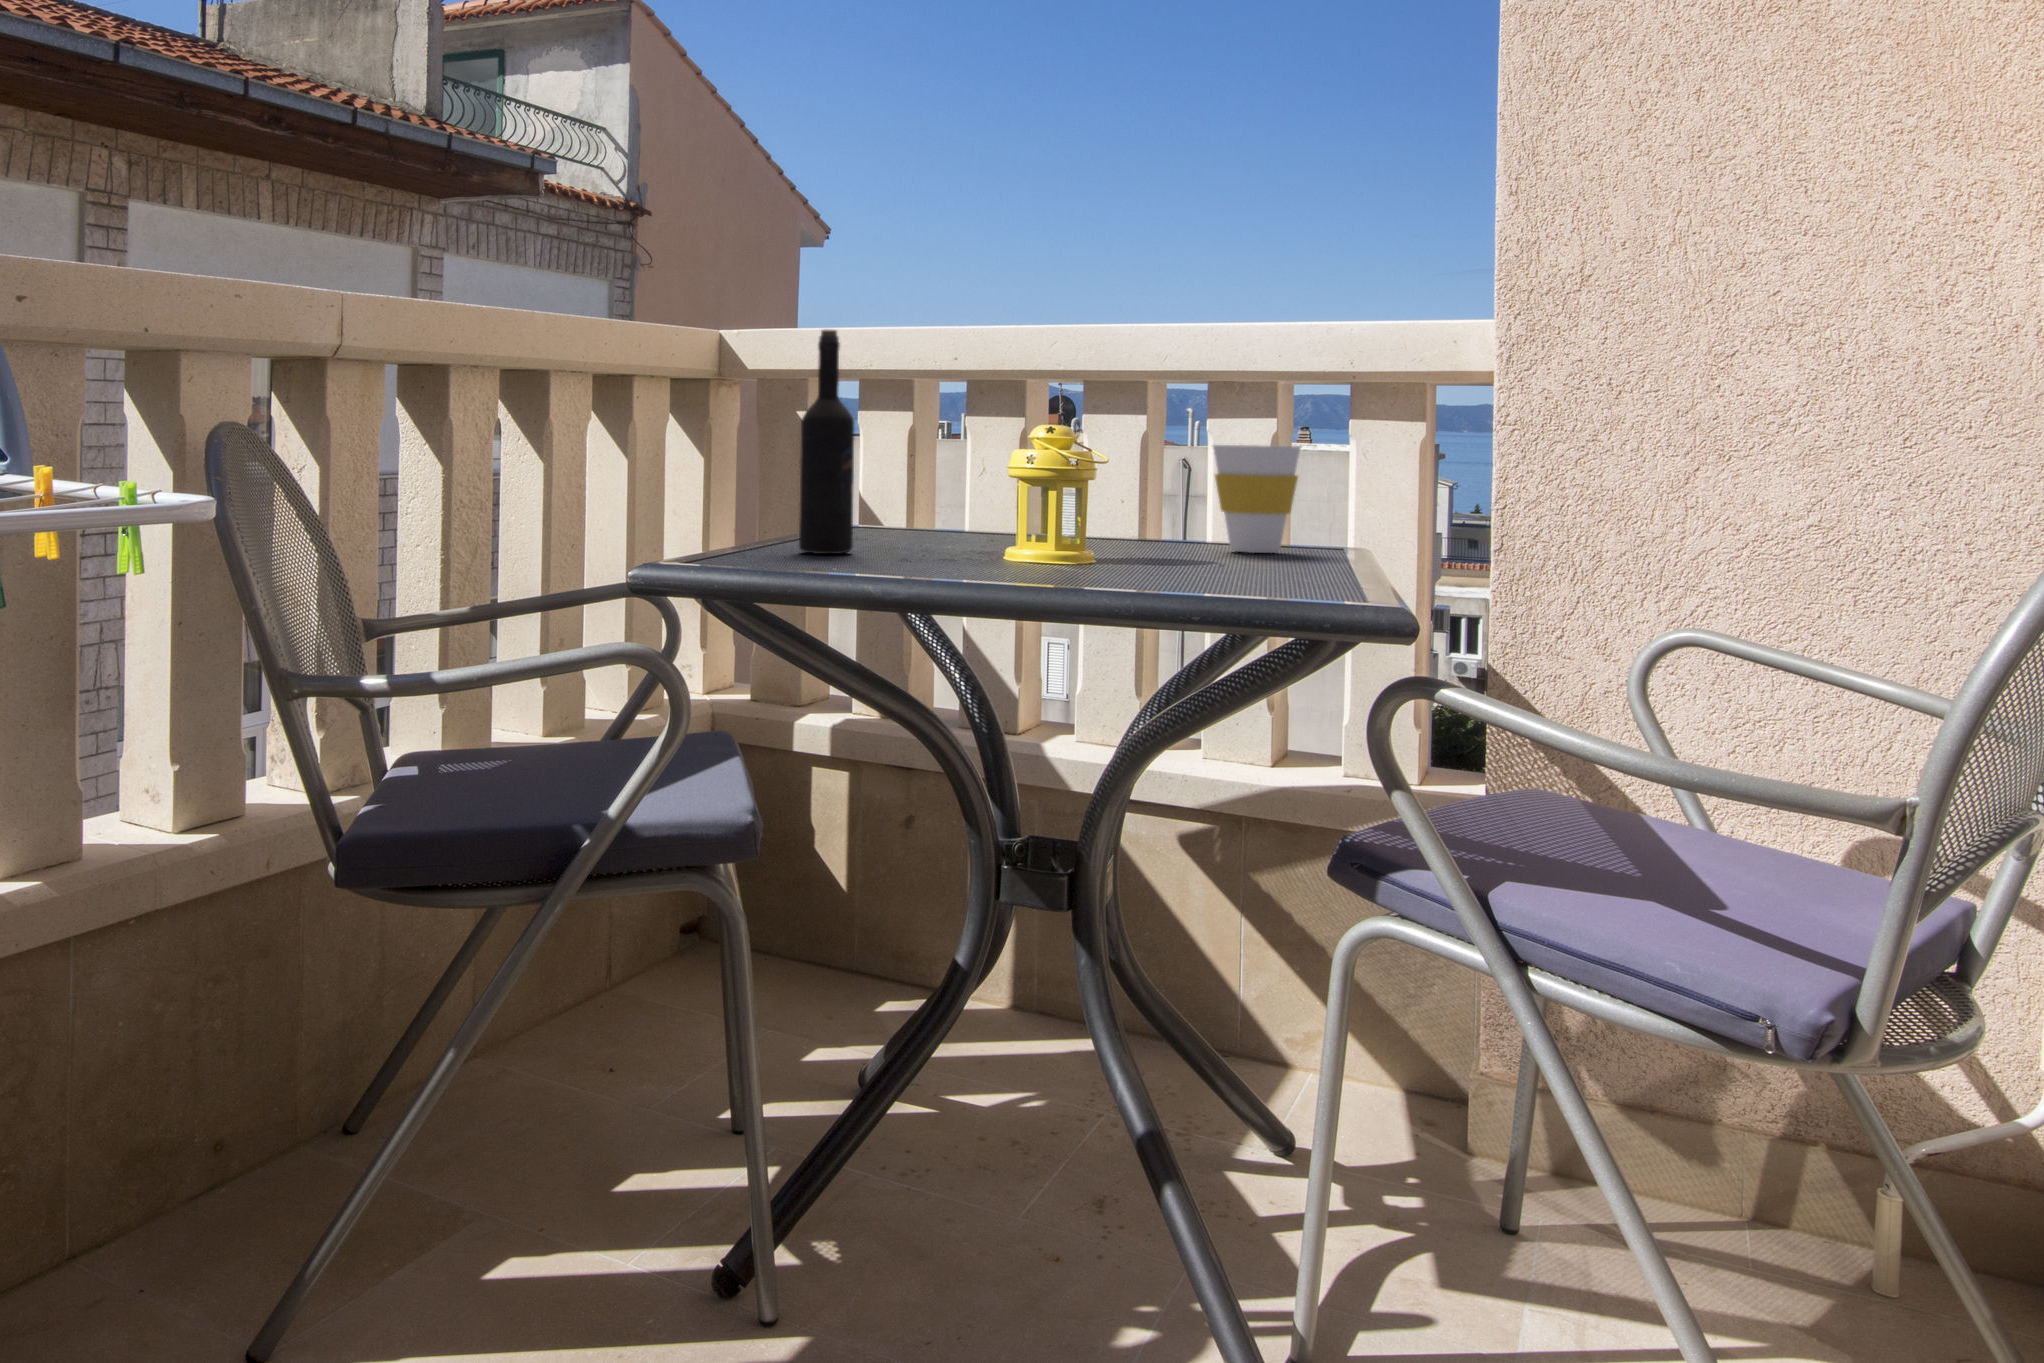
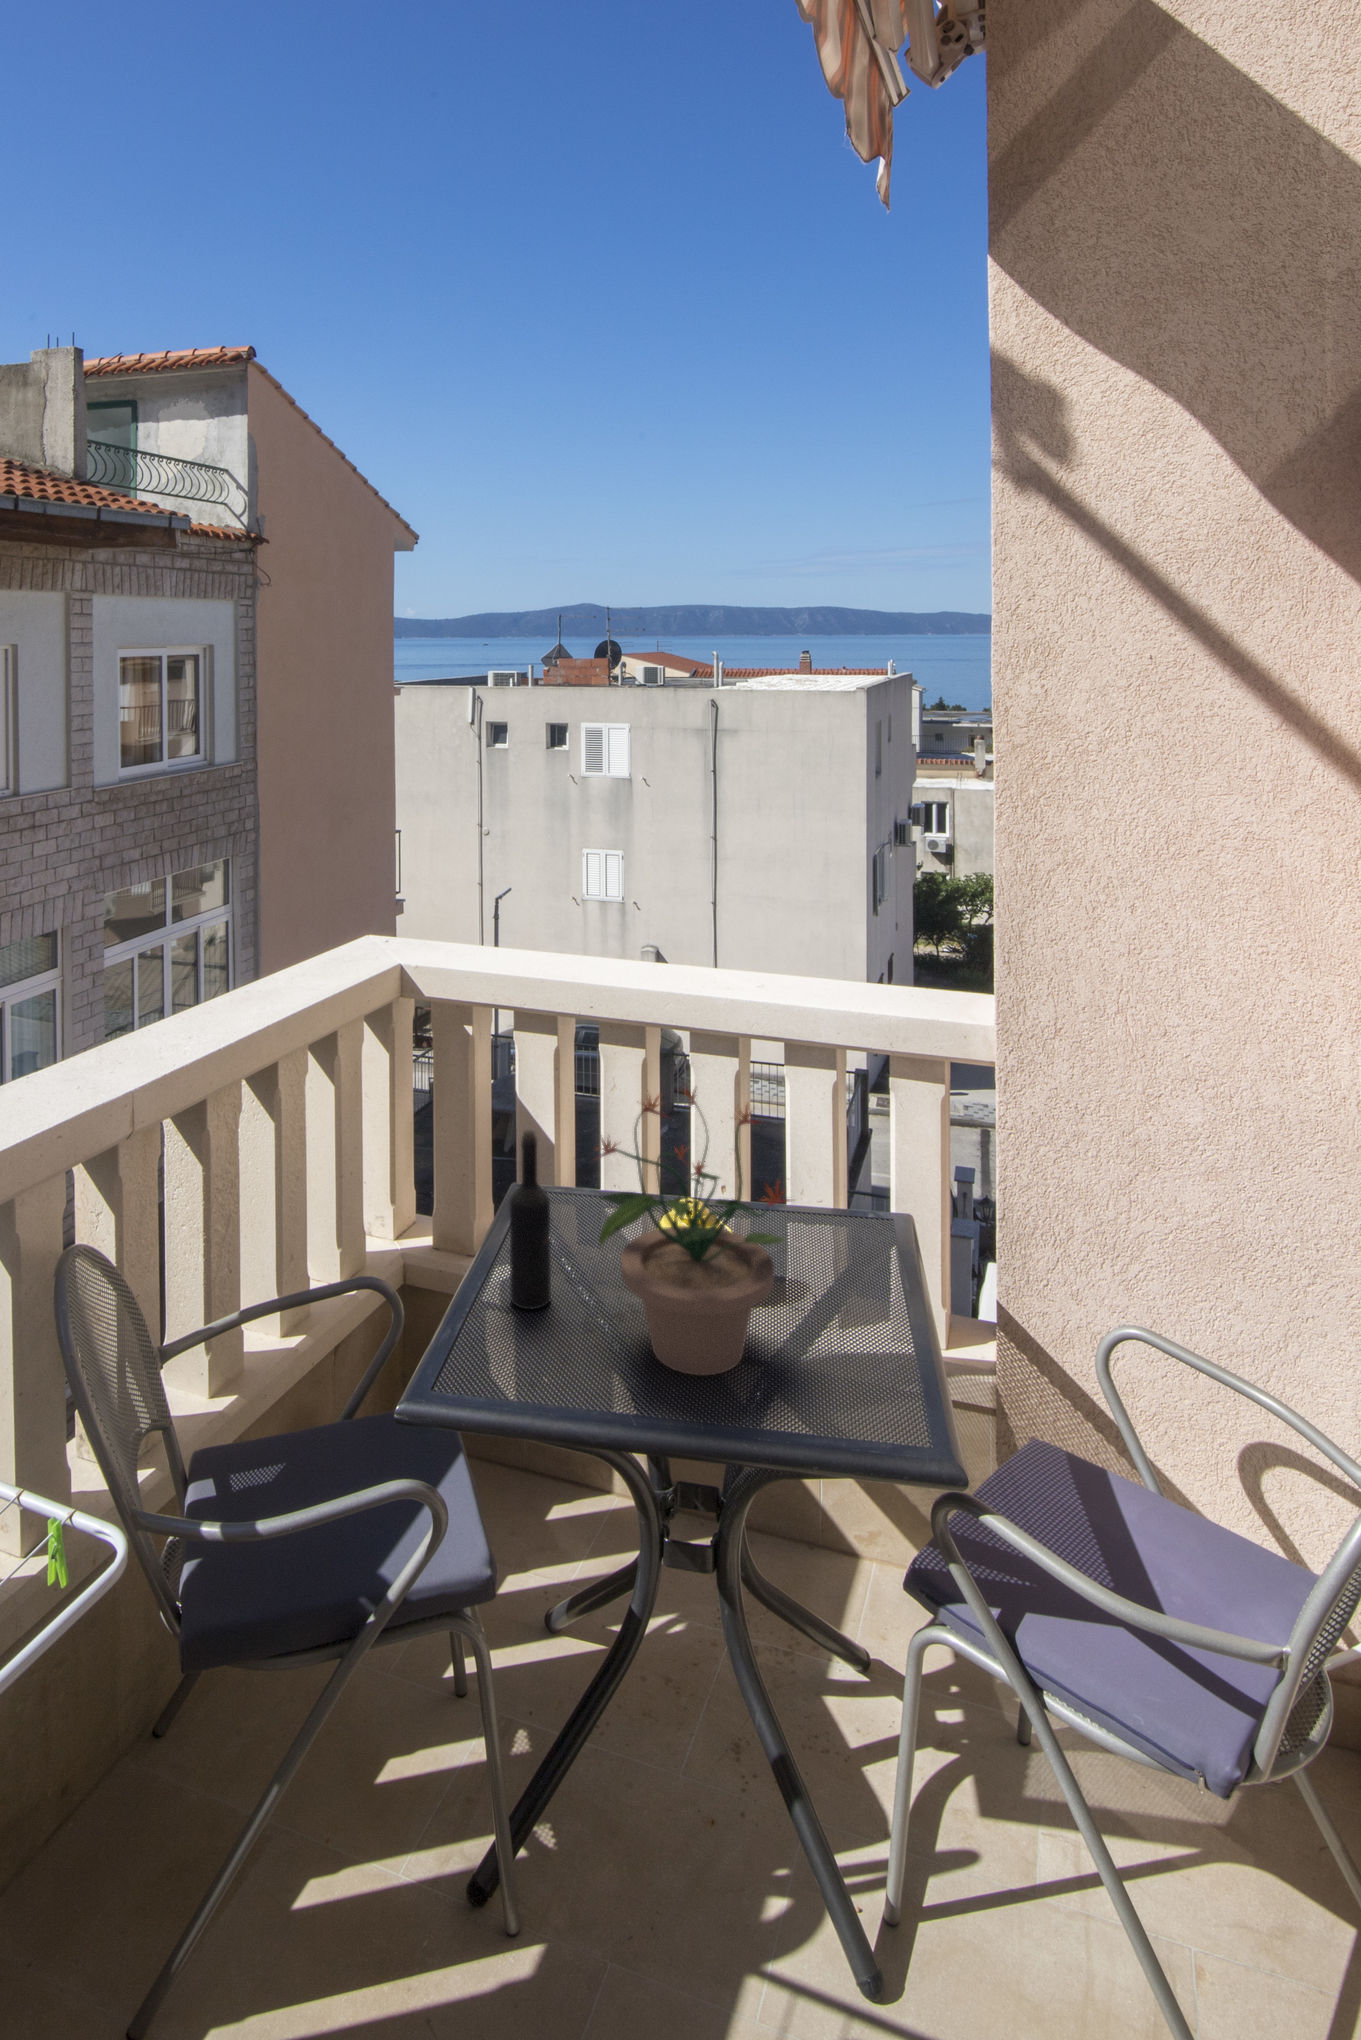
potted plant: none [902,251,1177,574] -> present [597,1086,790,1375]
cup: present [1213,445,1301,553] -> none [805,1158,870,1256]

